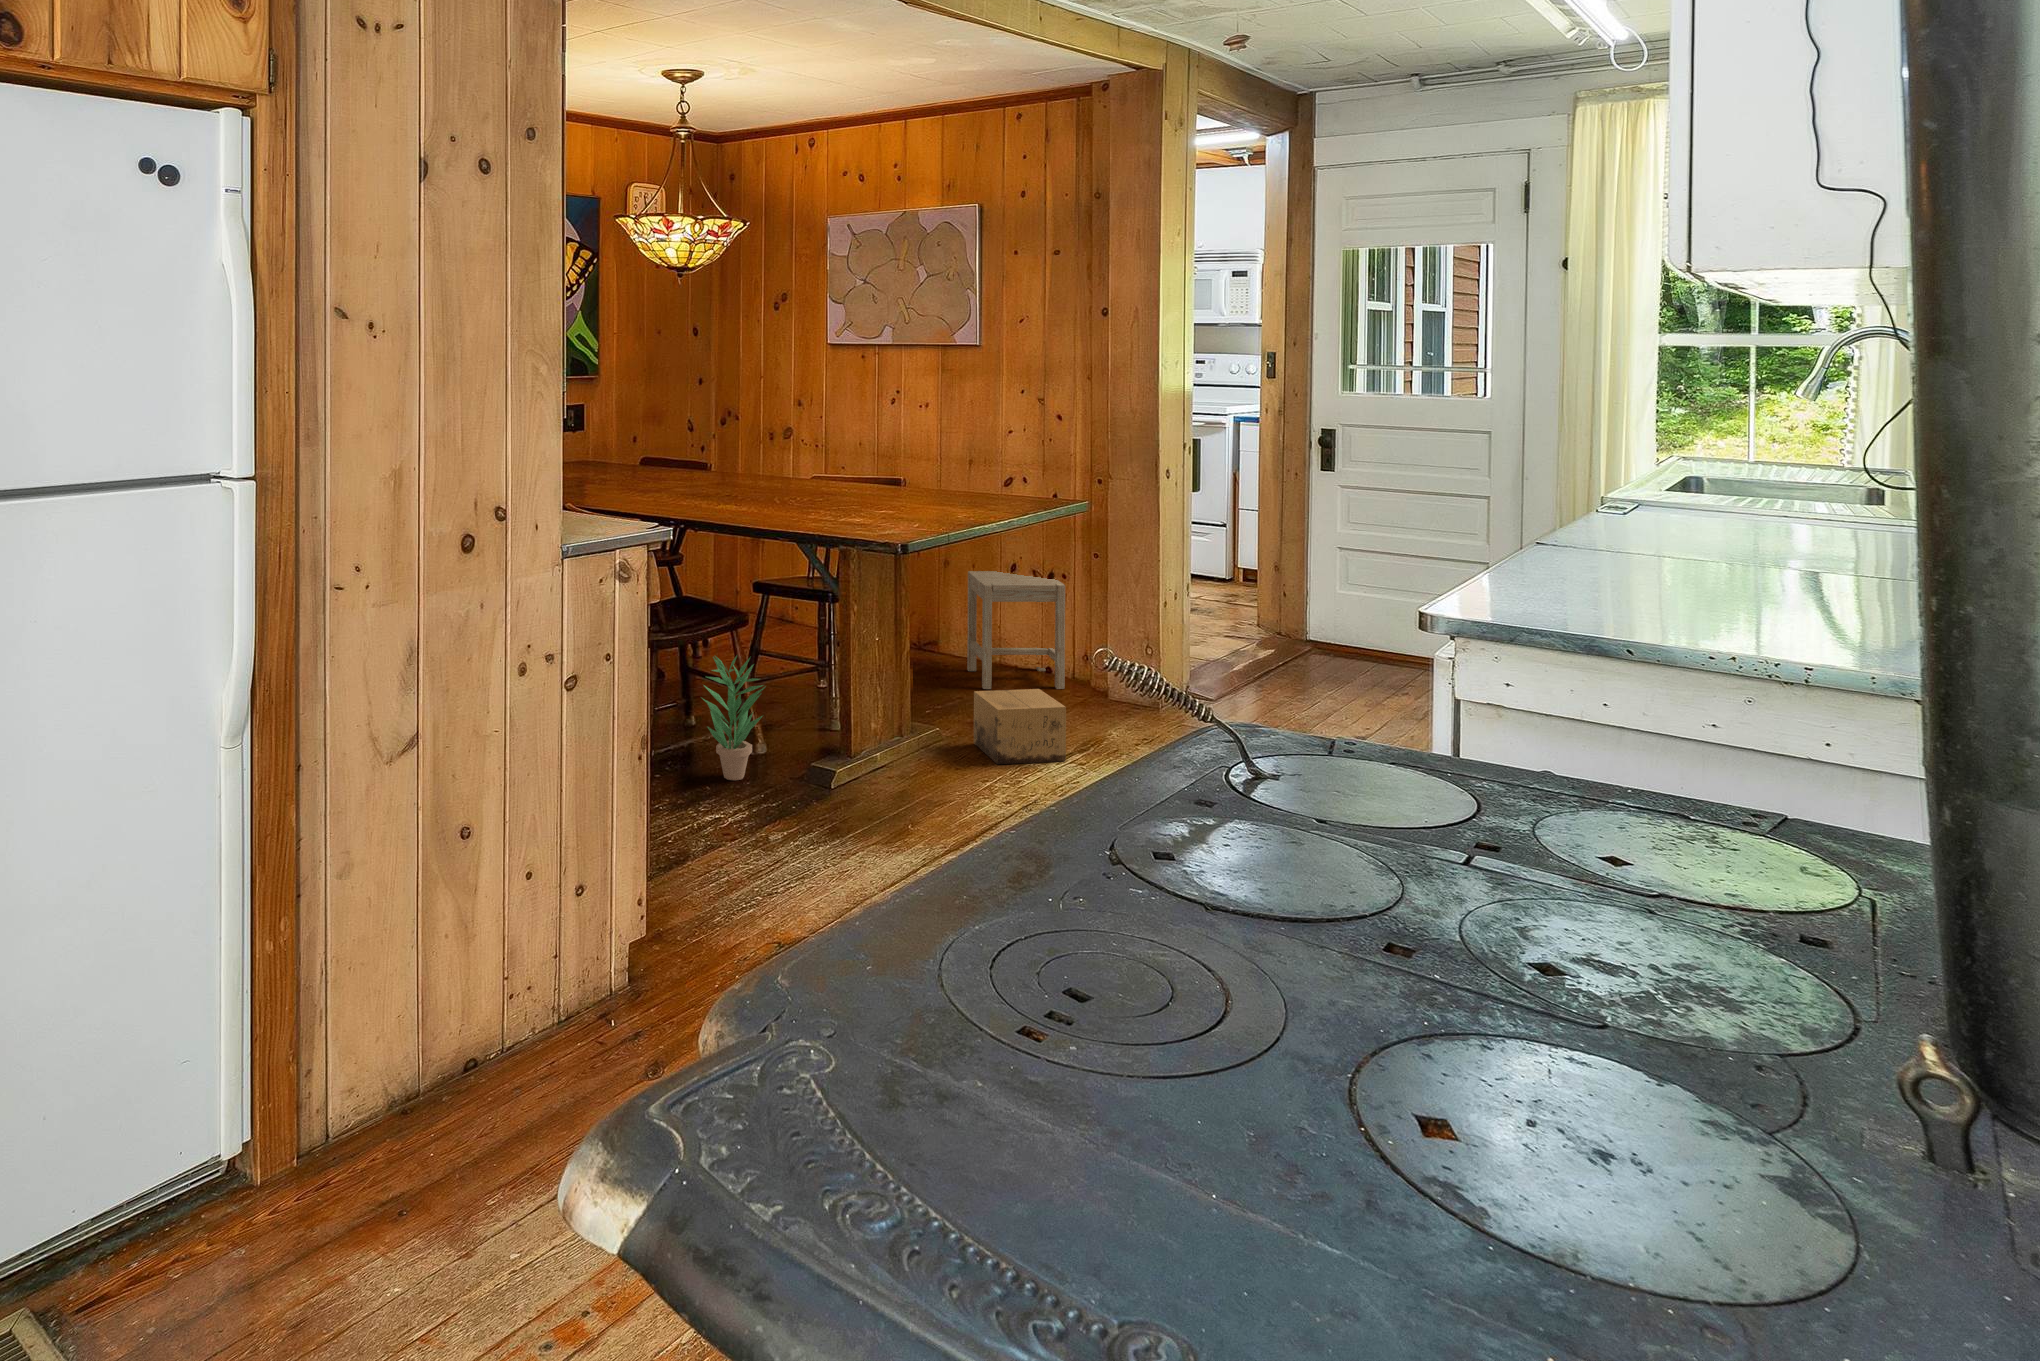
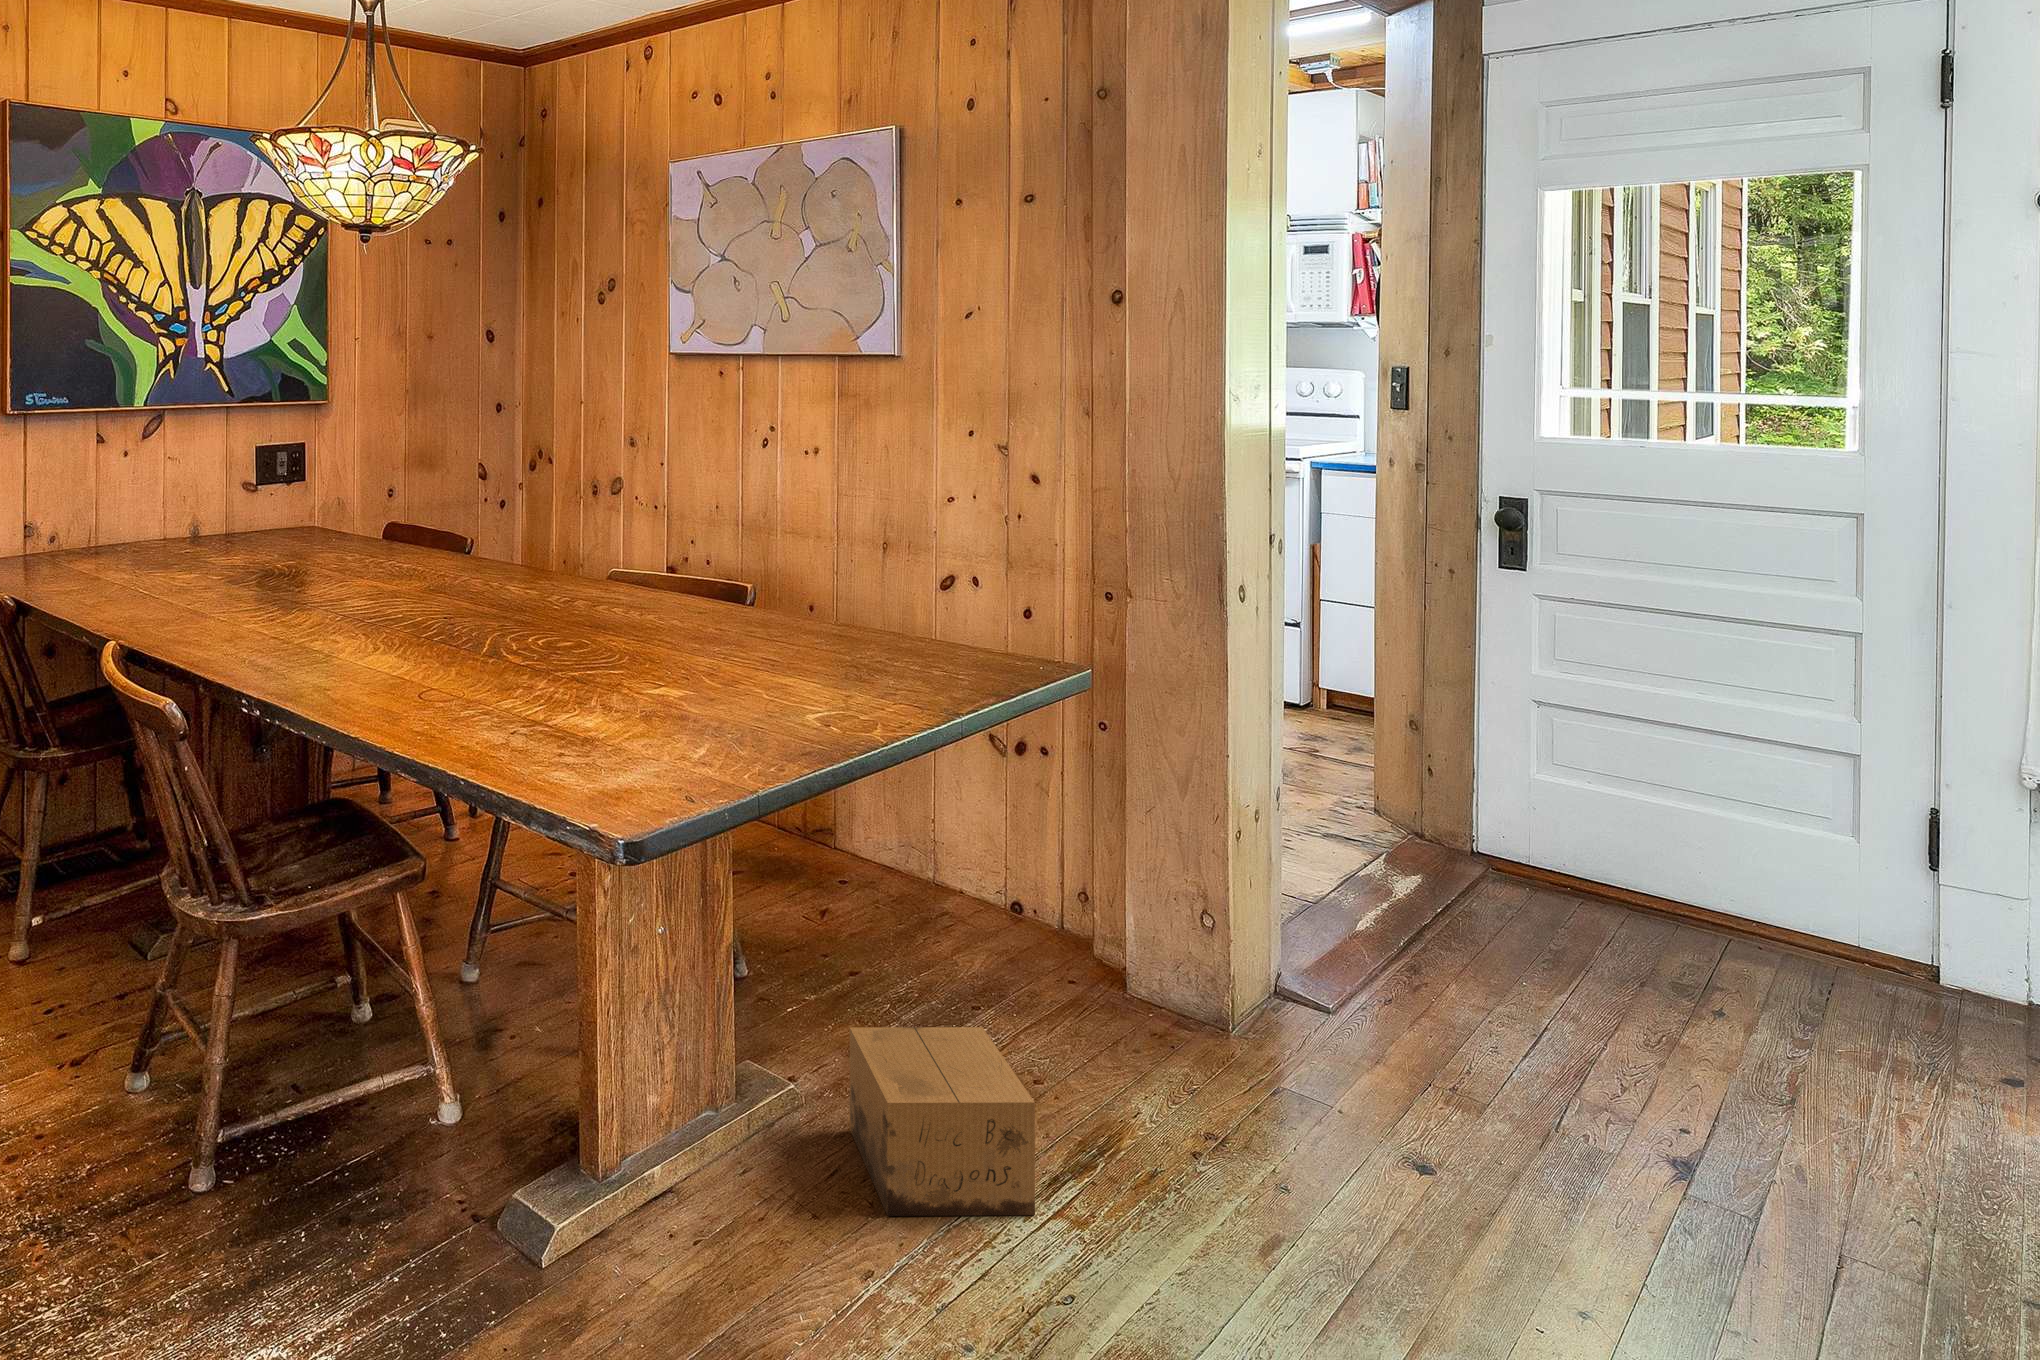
stool: present [967,571,1065,689] -> none [873,731,1041,961]
potted plant: present [702,656,766,780] -> none [270,967,404,1227]

